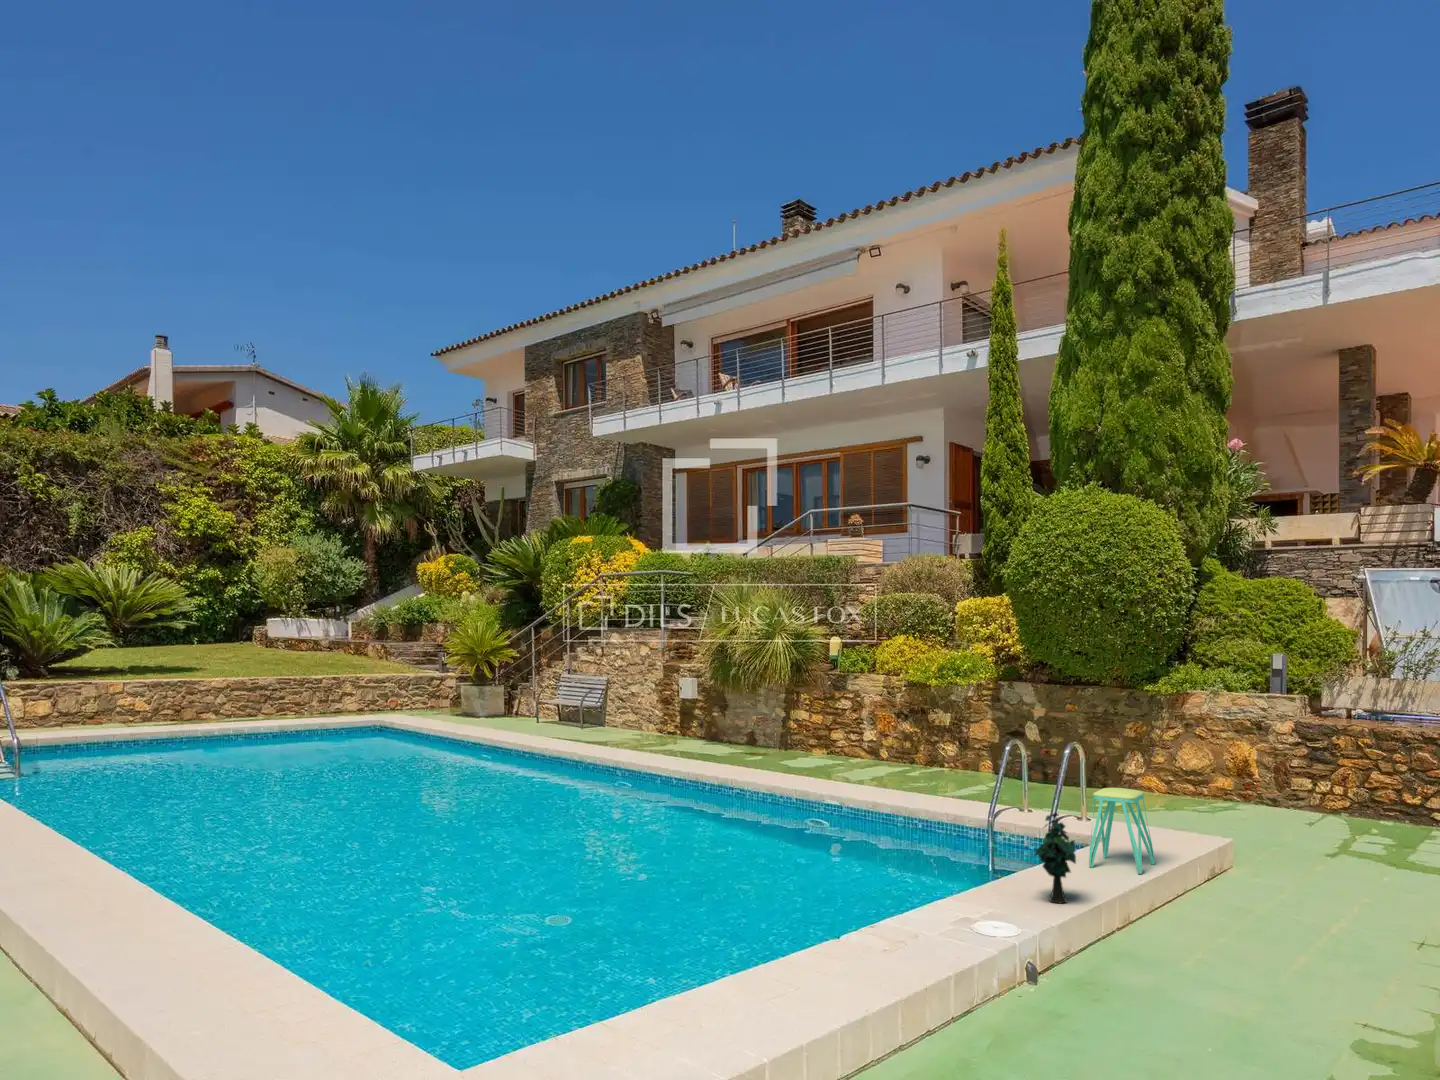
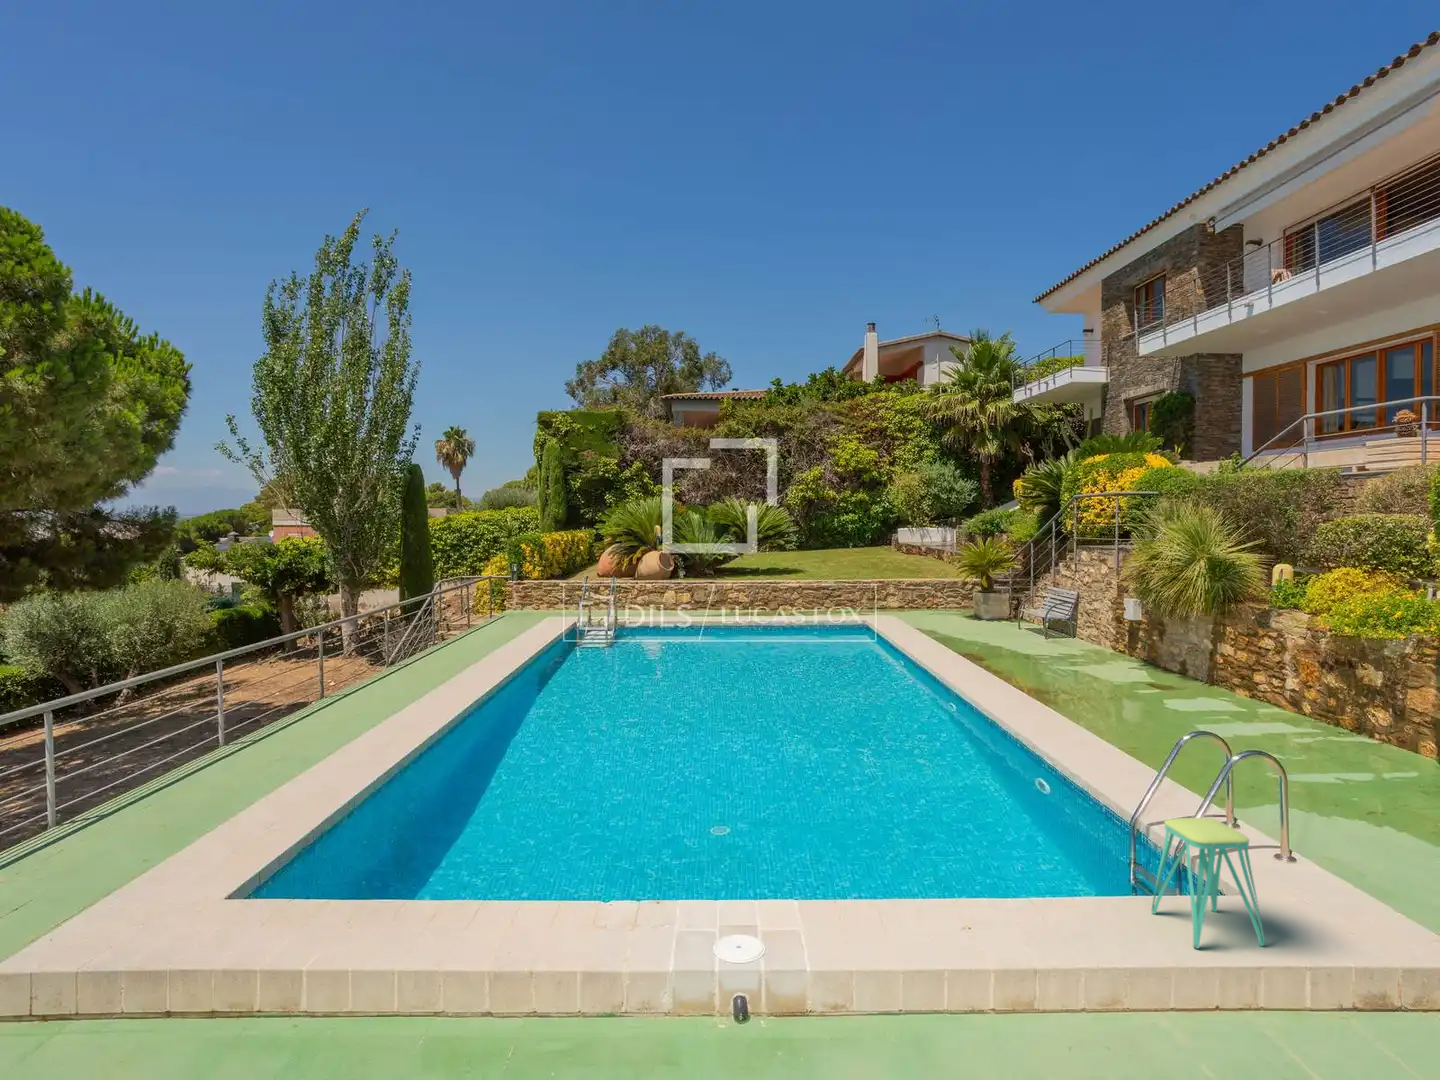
decorative plant: present [1035,813,1076,903] -> none [957,825,1021,935]

